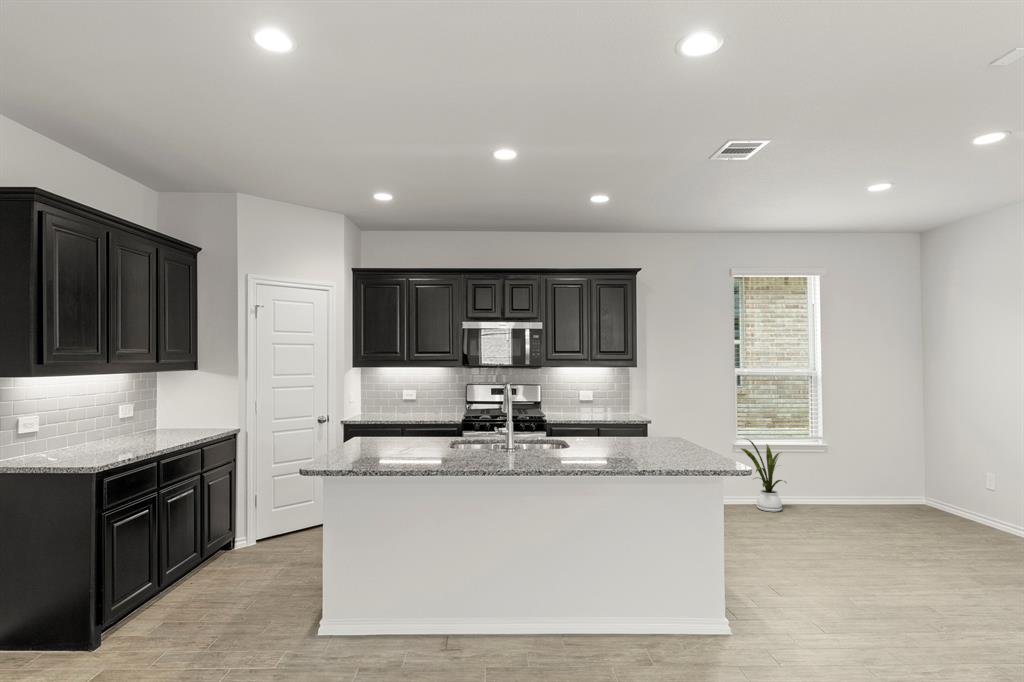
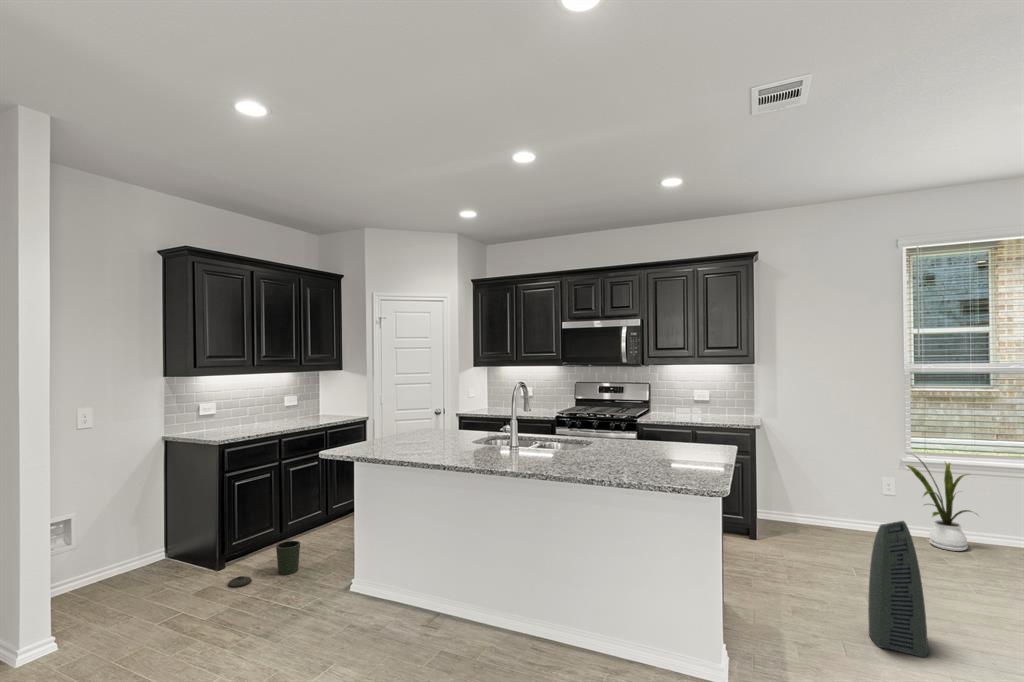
air purifier: none [779,487,825,587] -> present [868,521,928,657]
trash can: none [131,588,222,662] -> present [228,541,300,587]

